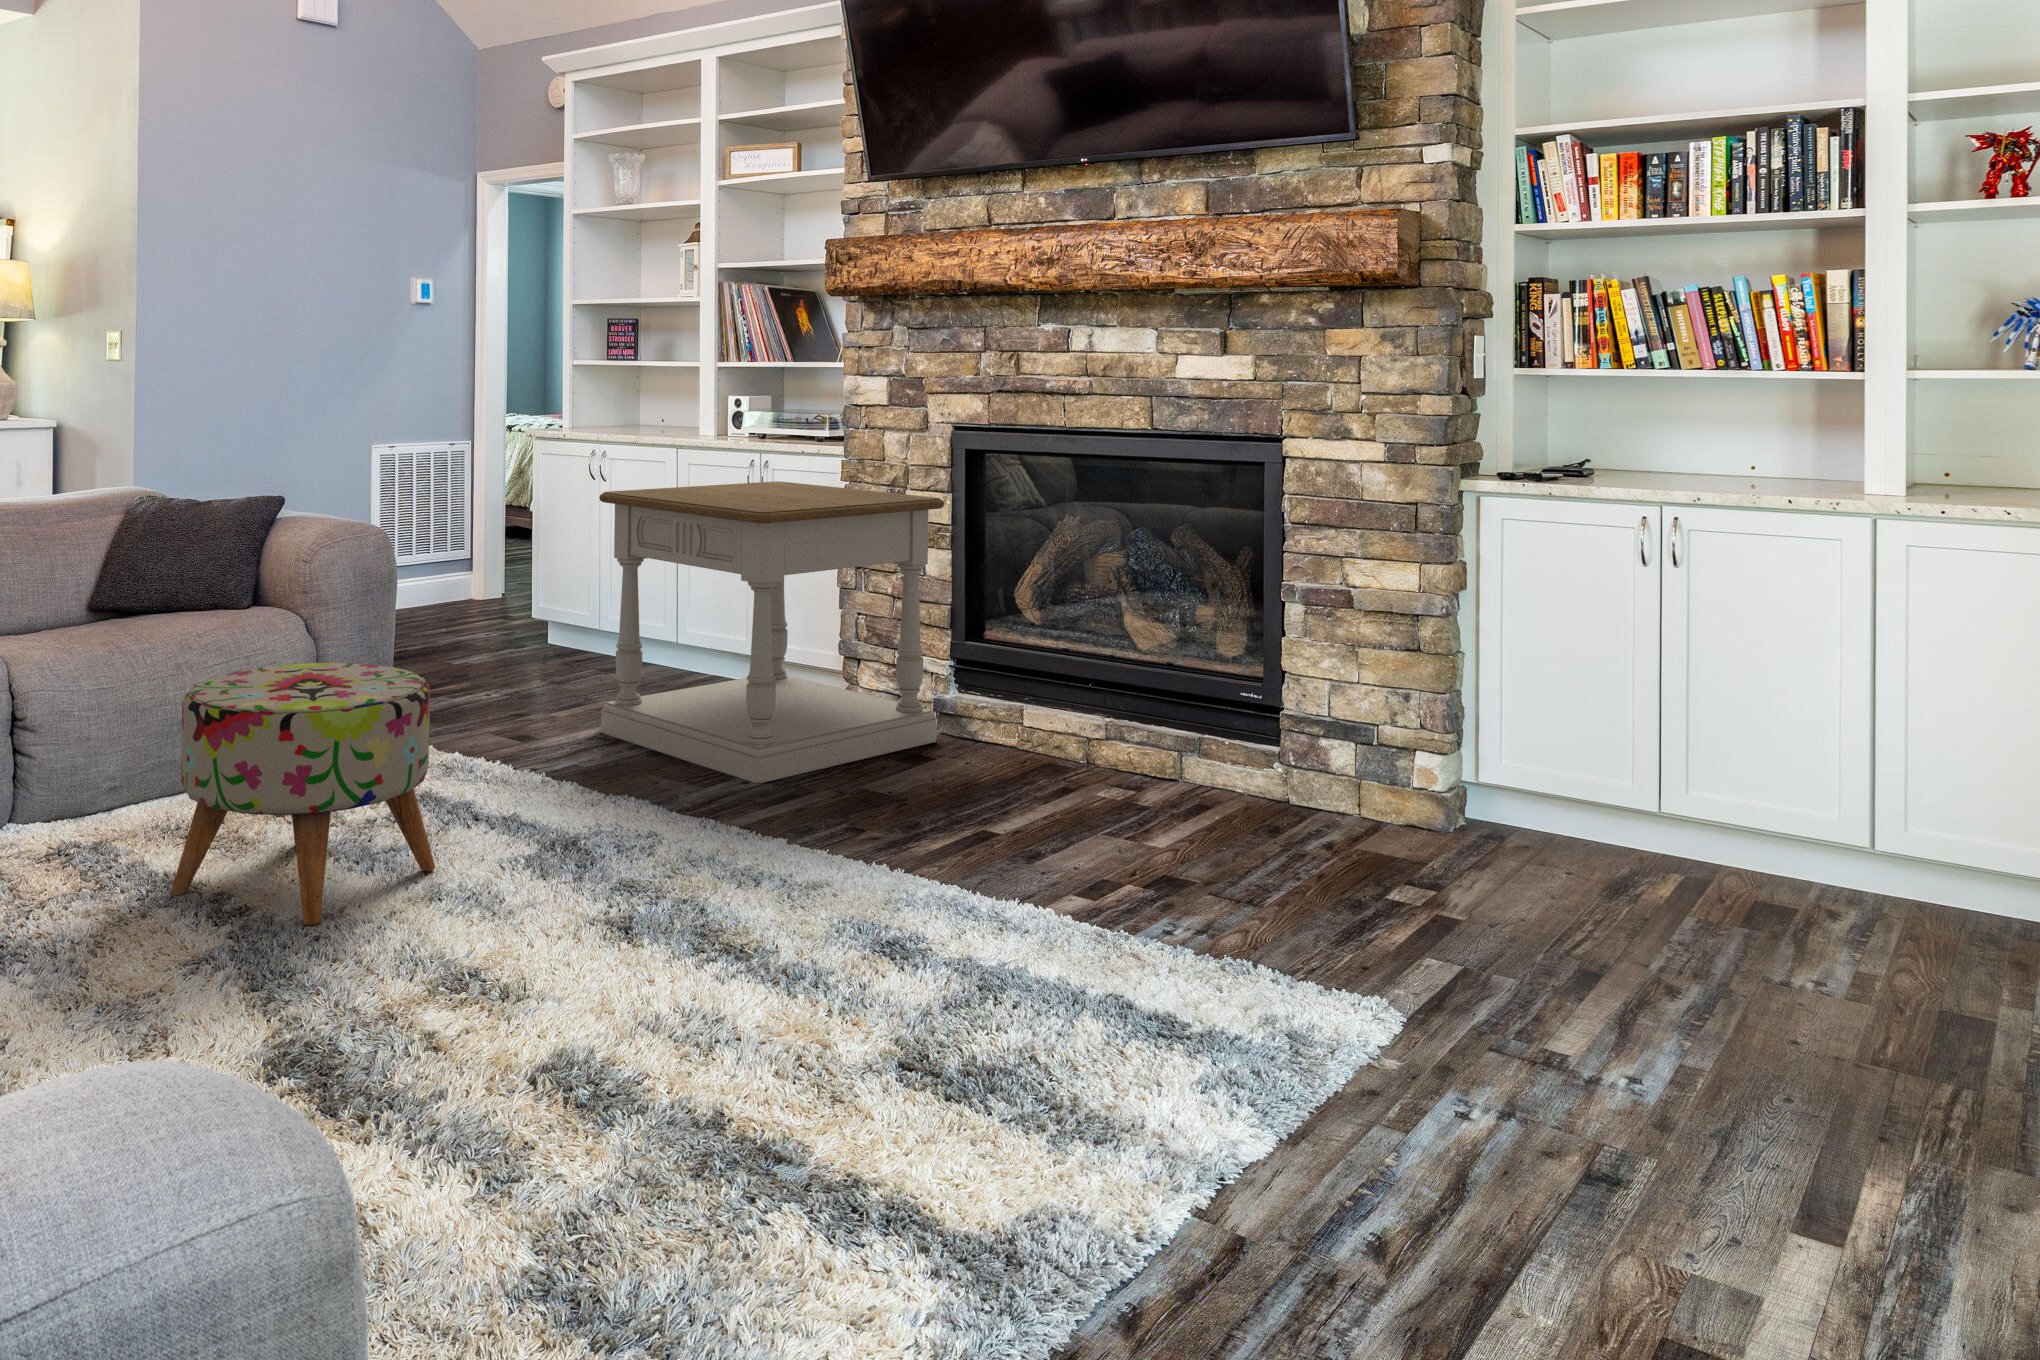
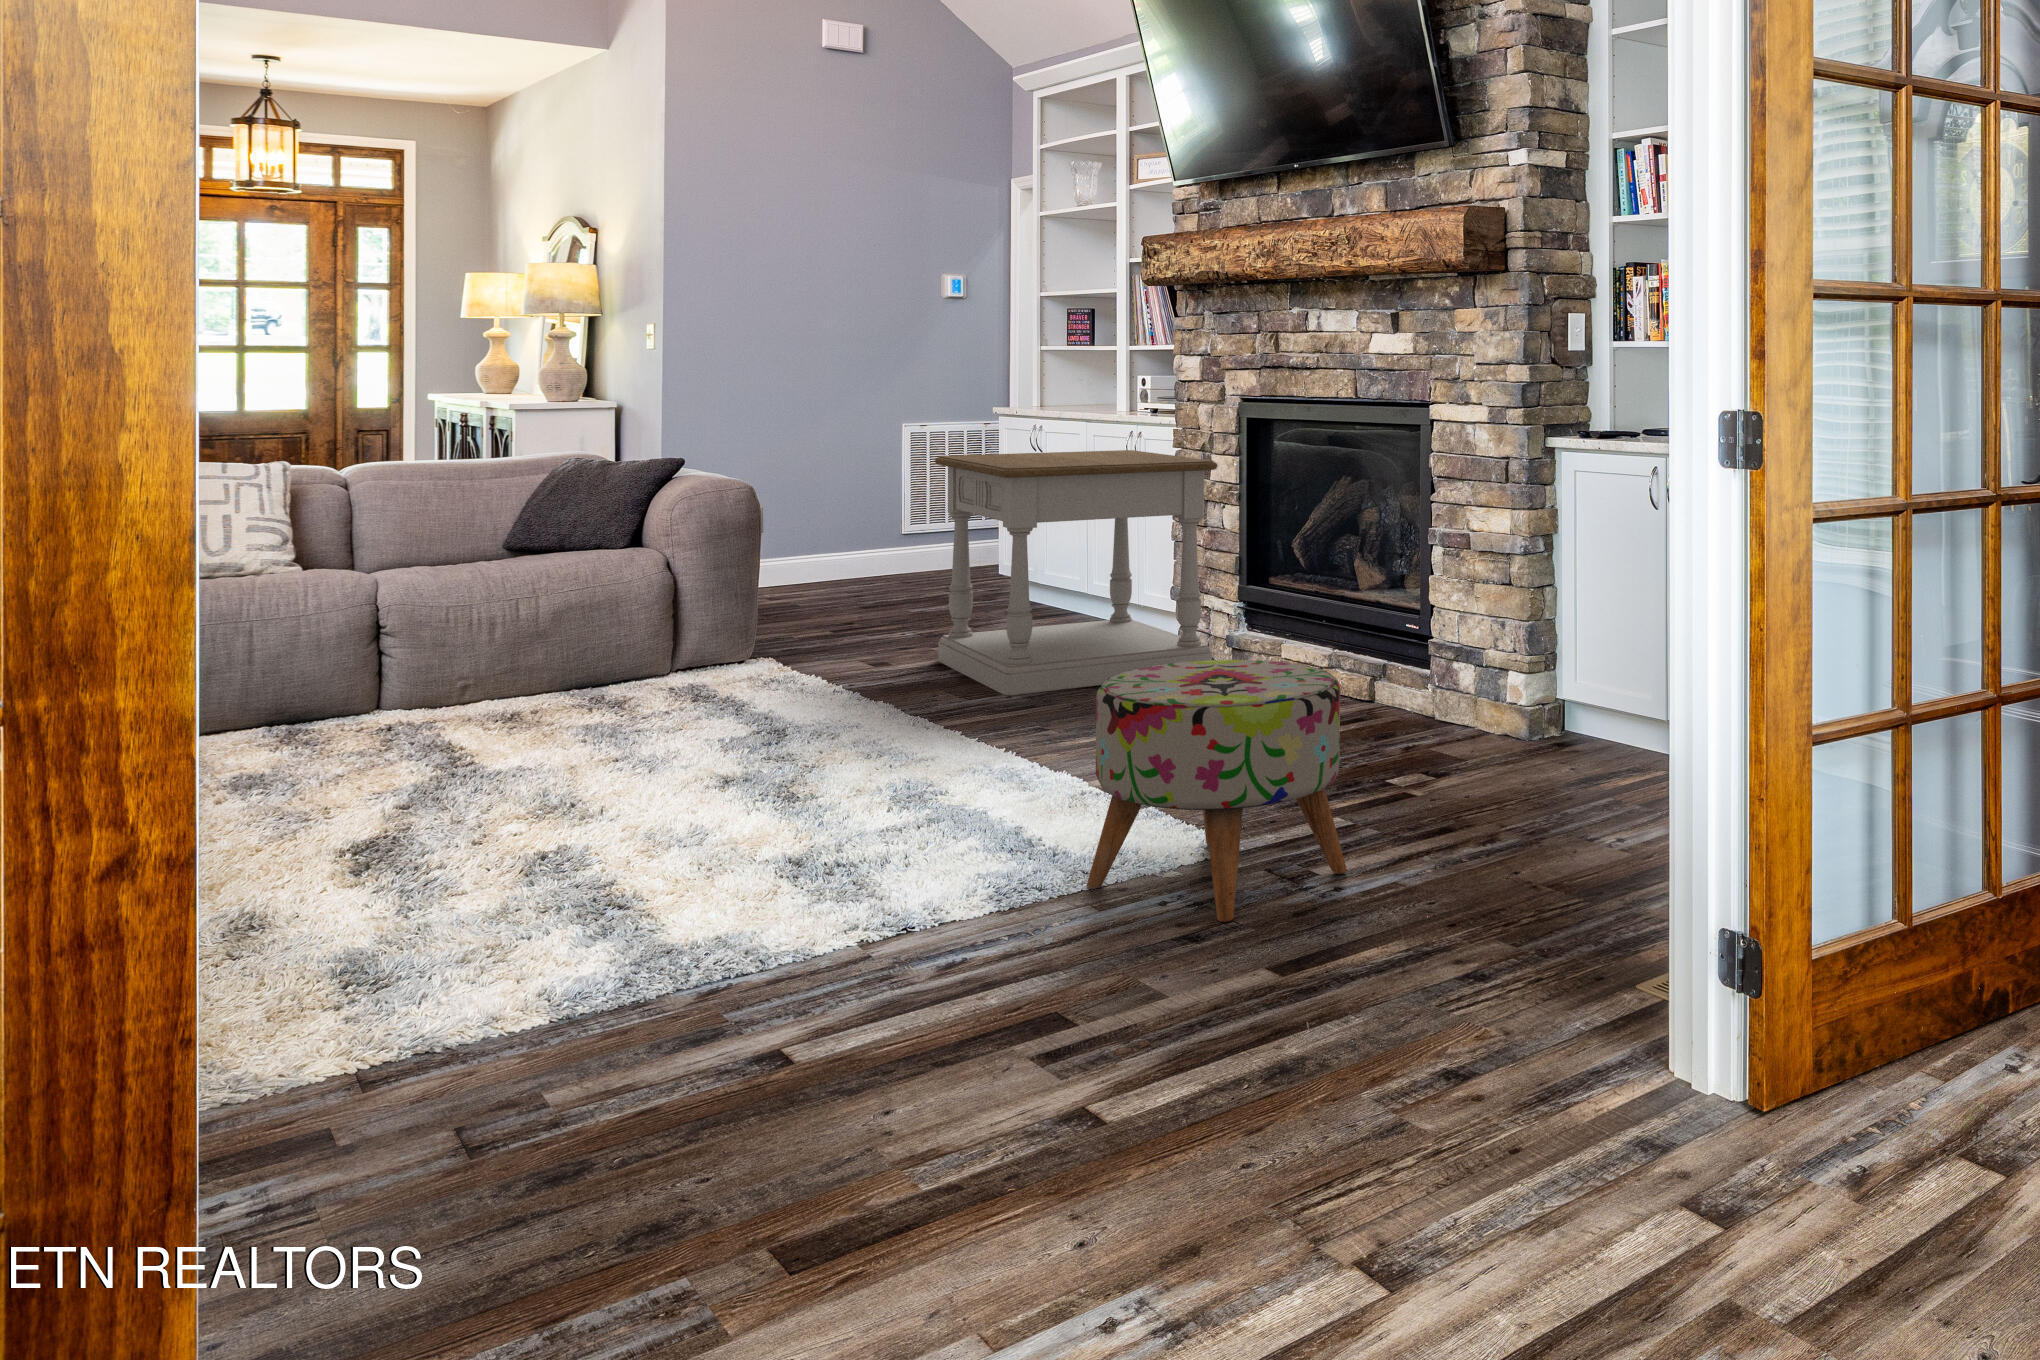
ottoman: present [171,663,435,925] -> present [1087,660,1347,922]

